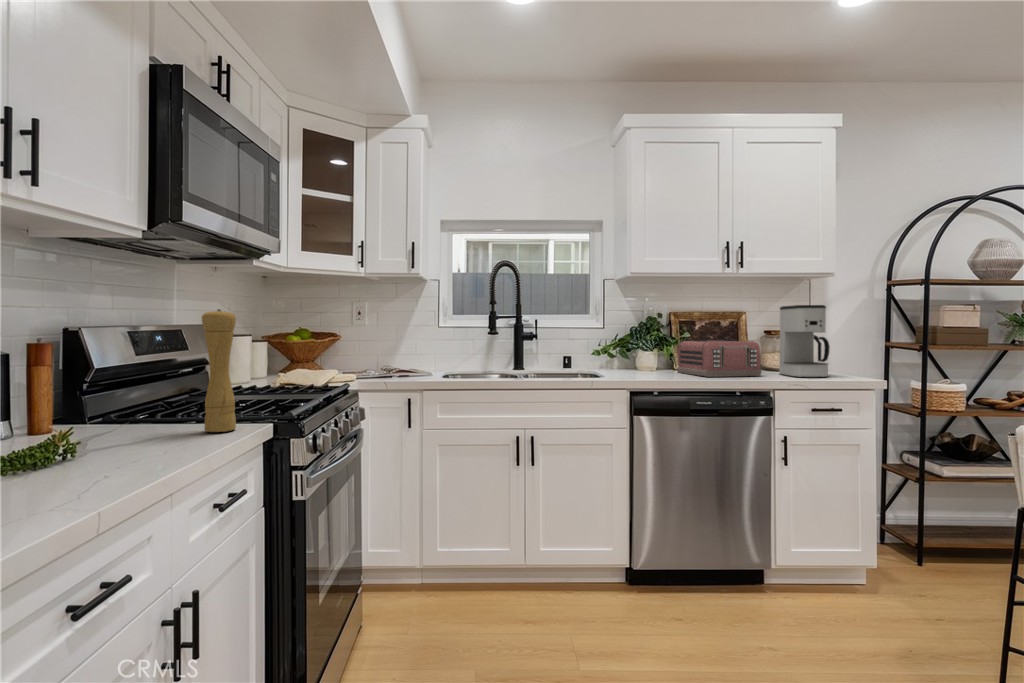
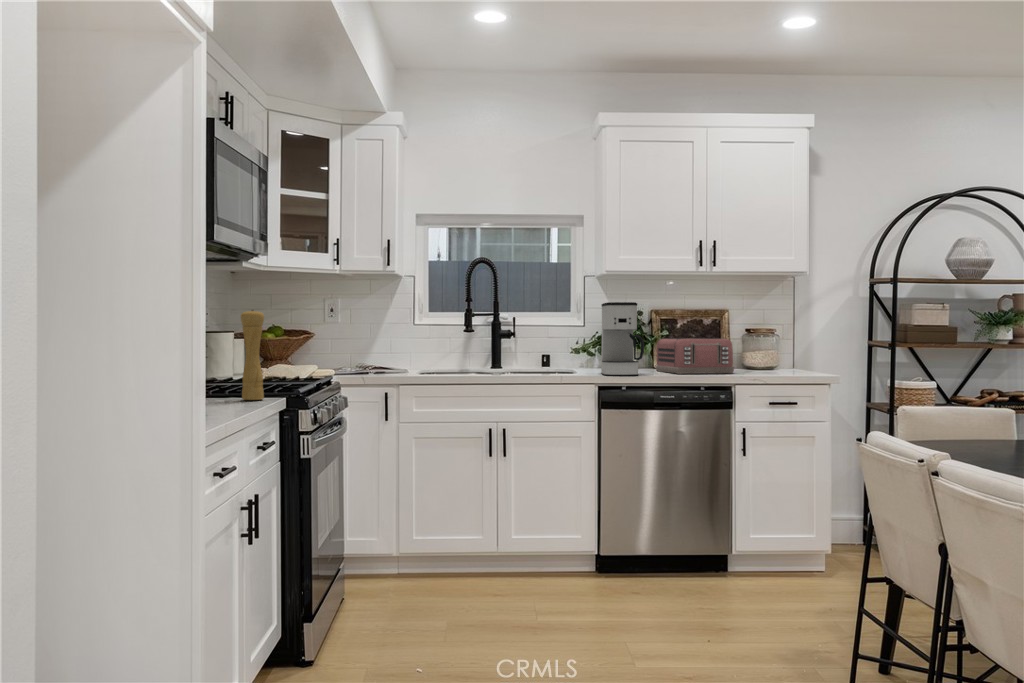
coffee maker: present [779,305,830,378] -> present [601,302,644,376]

